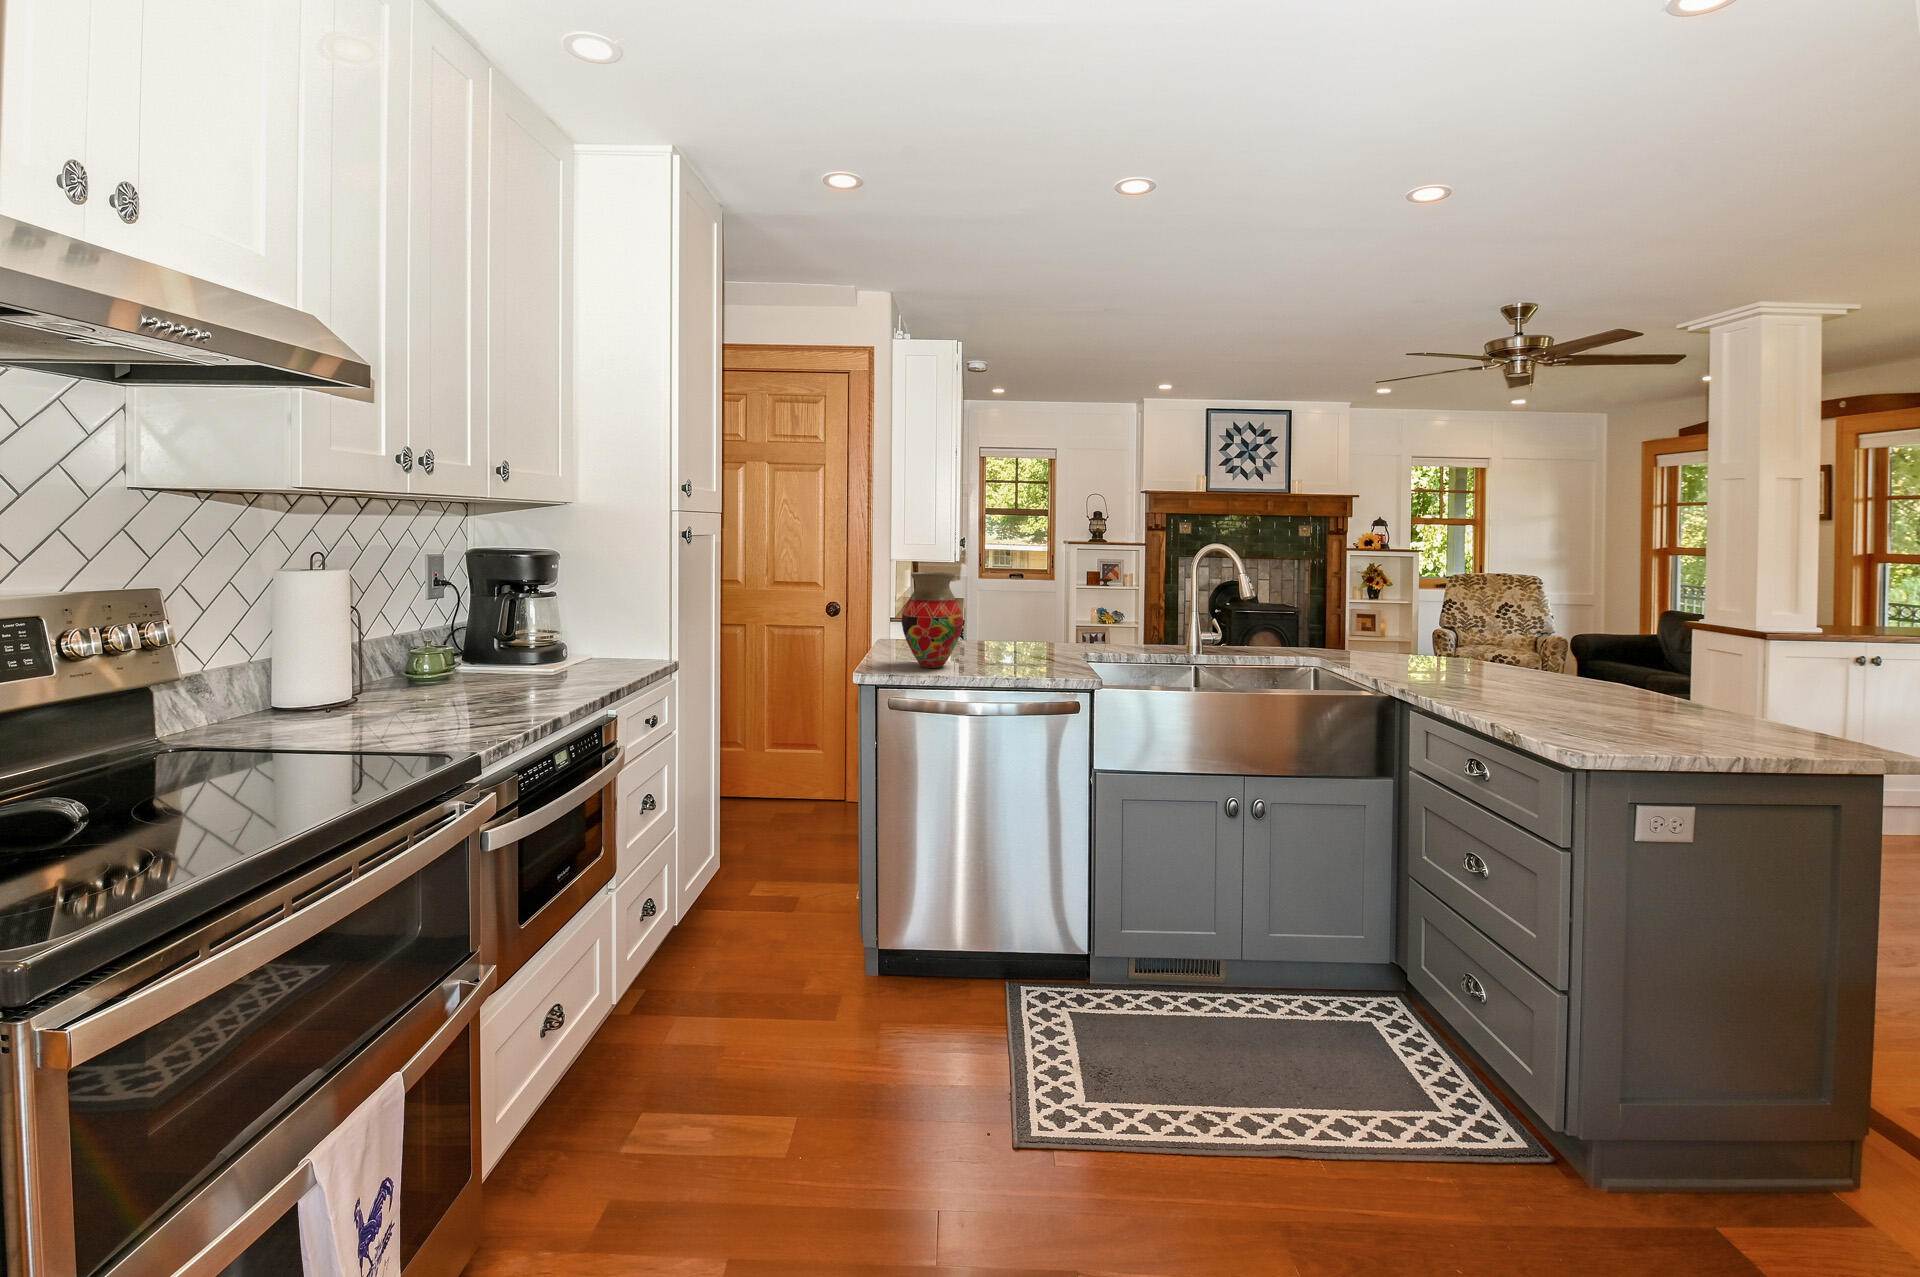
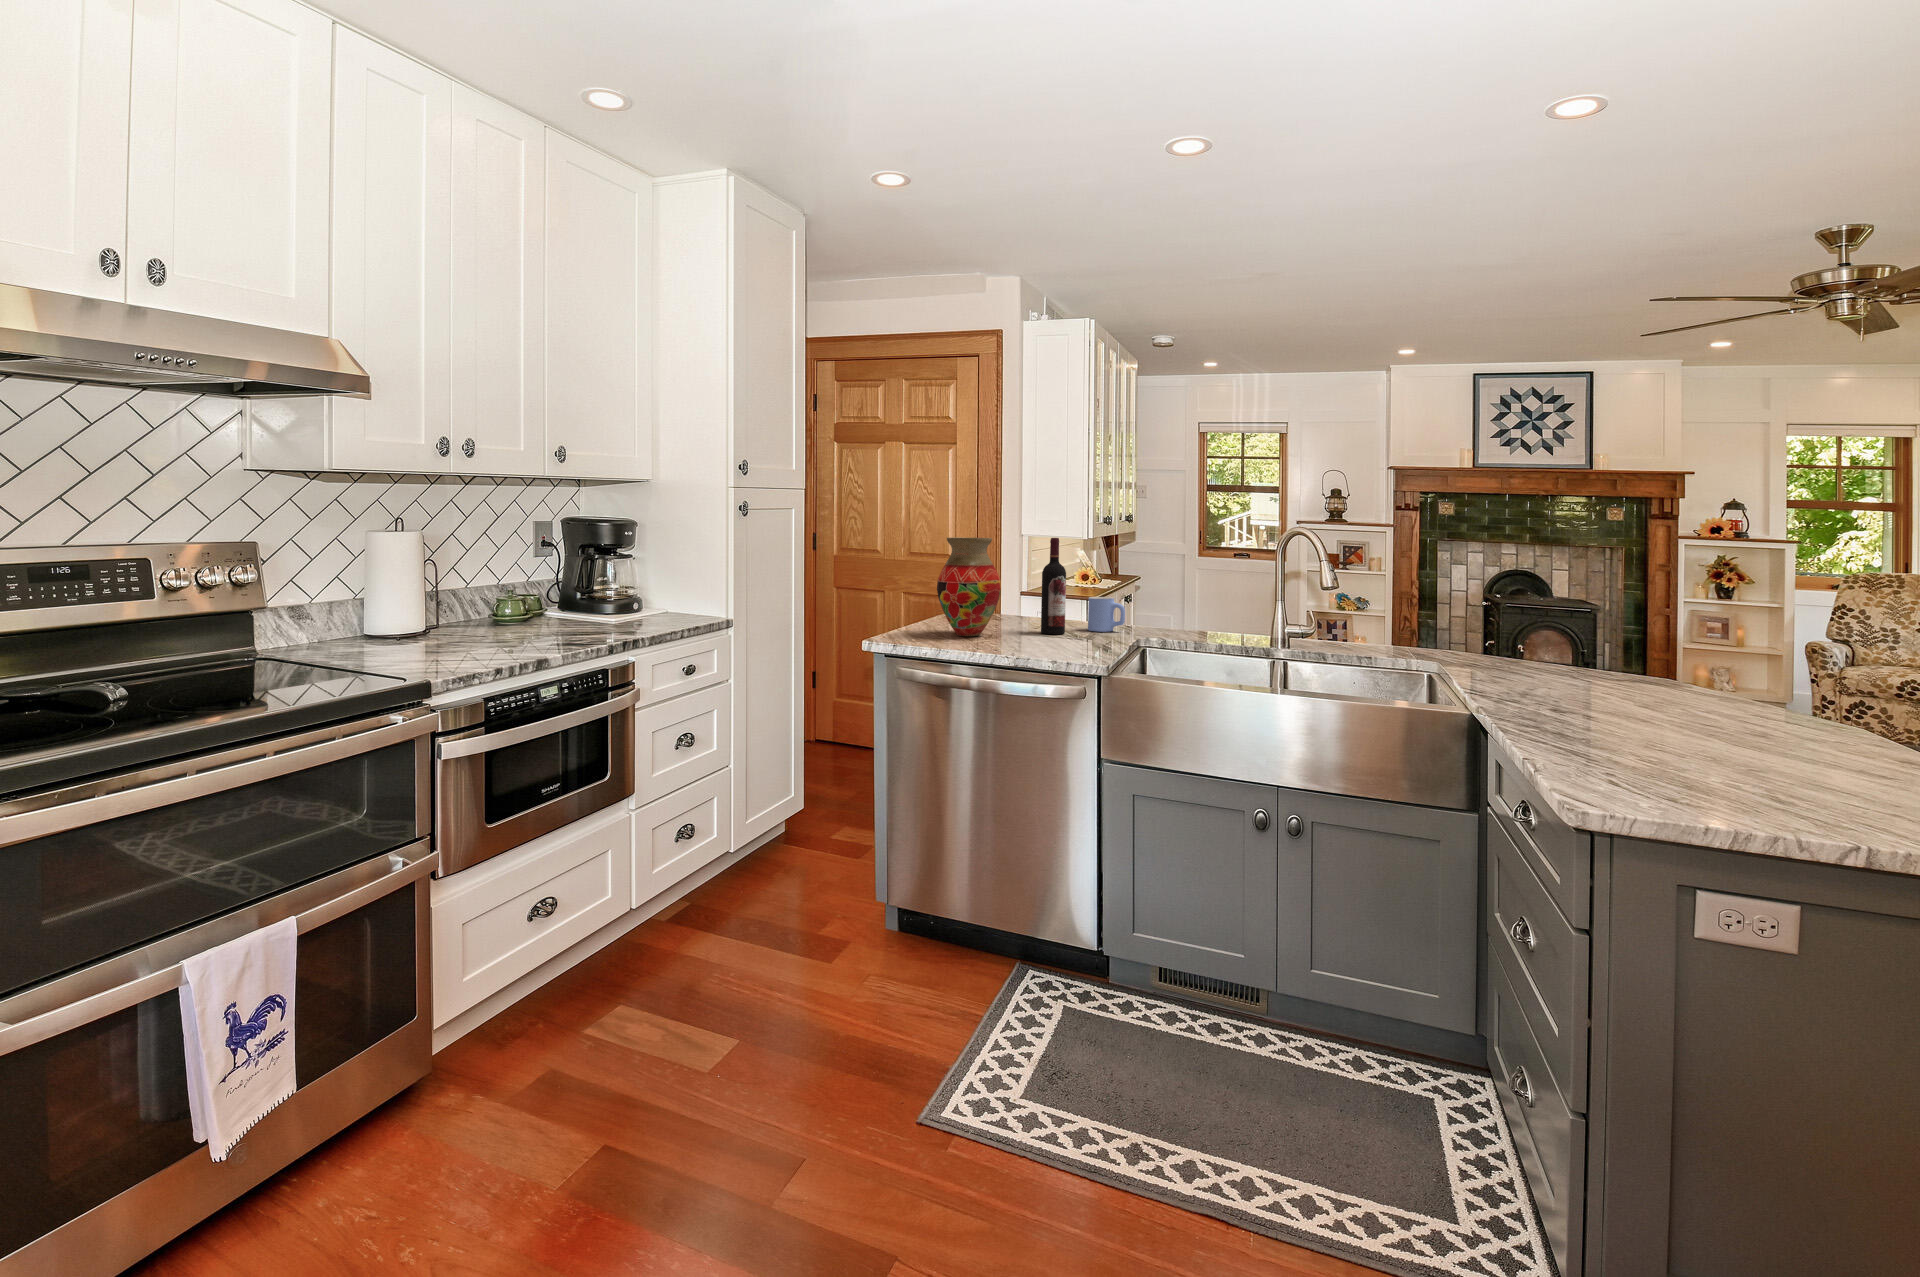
wine bottle: none [991,572,1014,661] -> present [1041,538,1066,634]
mug: none [1026,624,1061,657] -> present [1088,597,1125,632]

